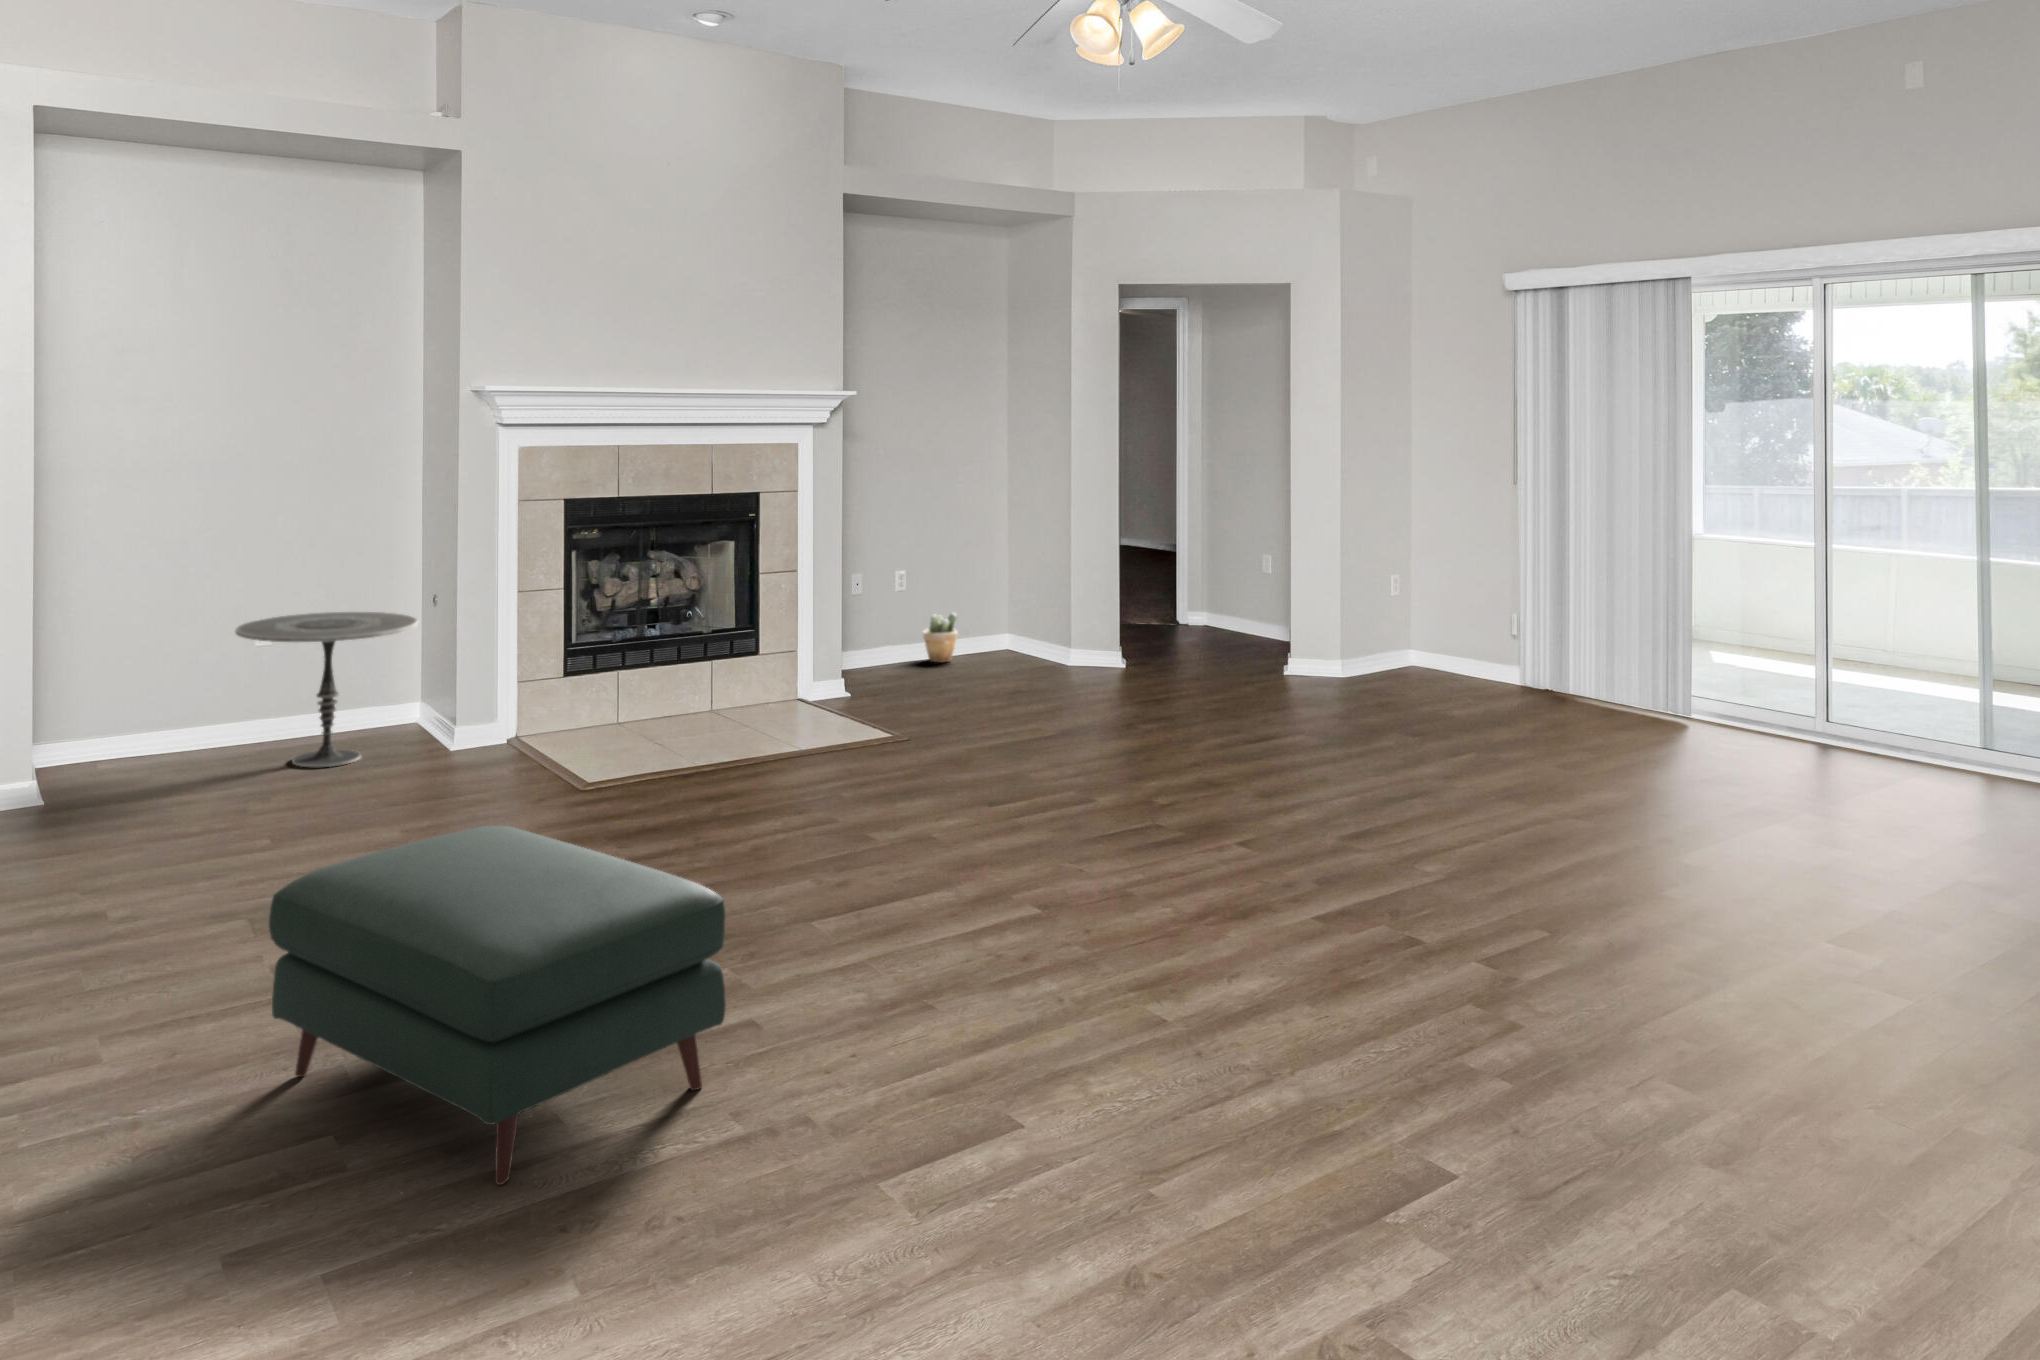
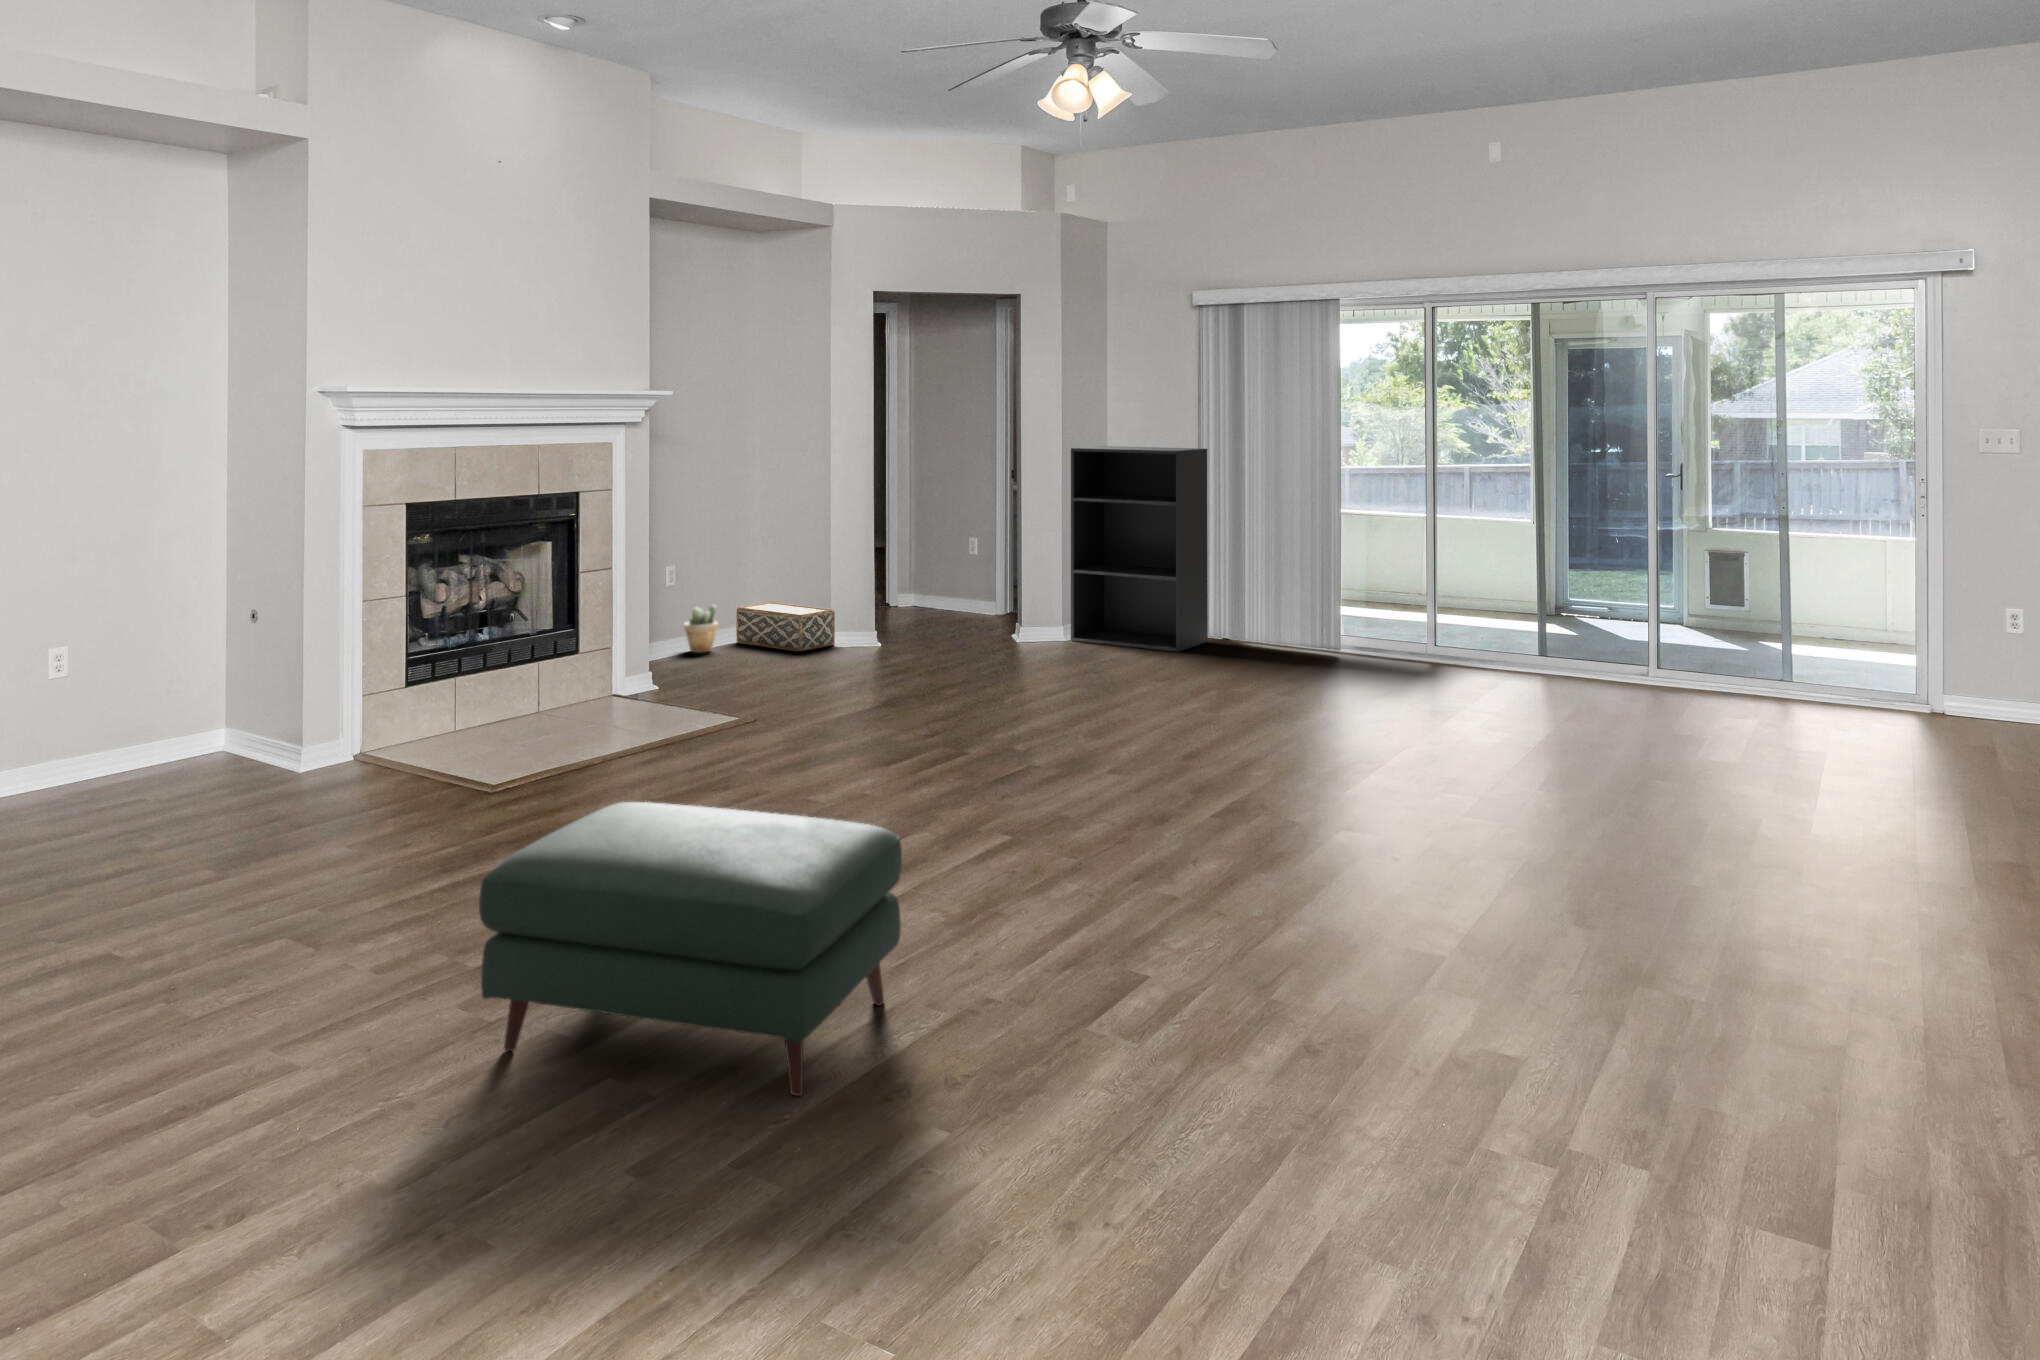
bookshelf: none [1353,454,1520,700] -> present [1071,446,1208,652]
side table: present [235,612,418,767] -> none [63,631,267,798]
woven basket: none [985,613,1083,668] -> present [736,602,835,651]

